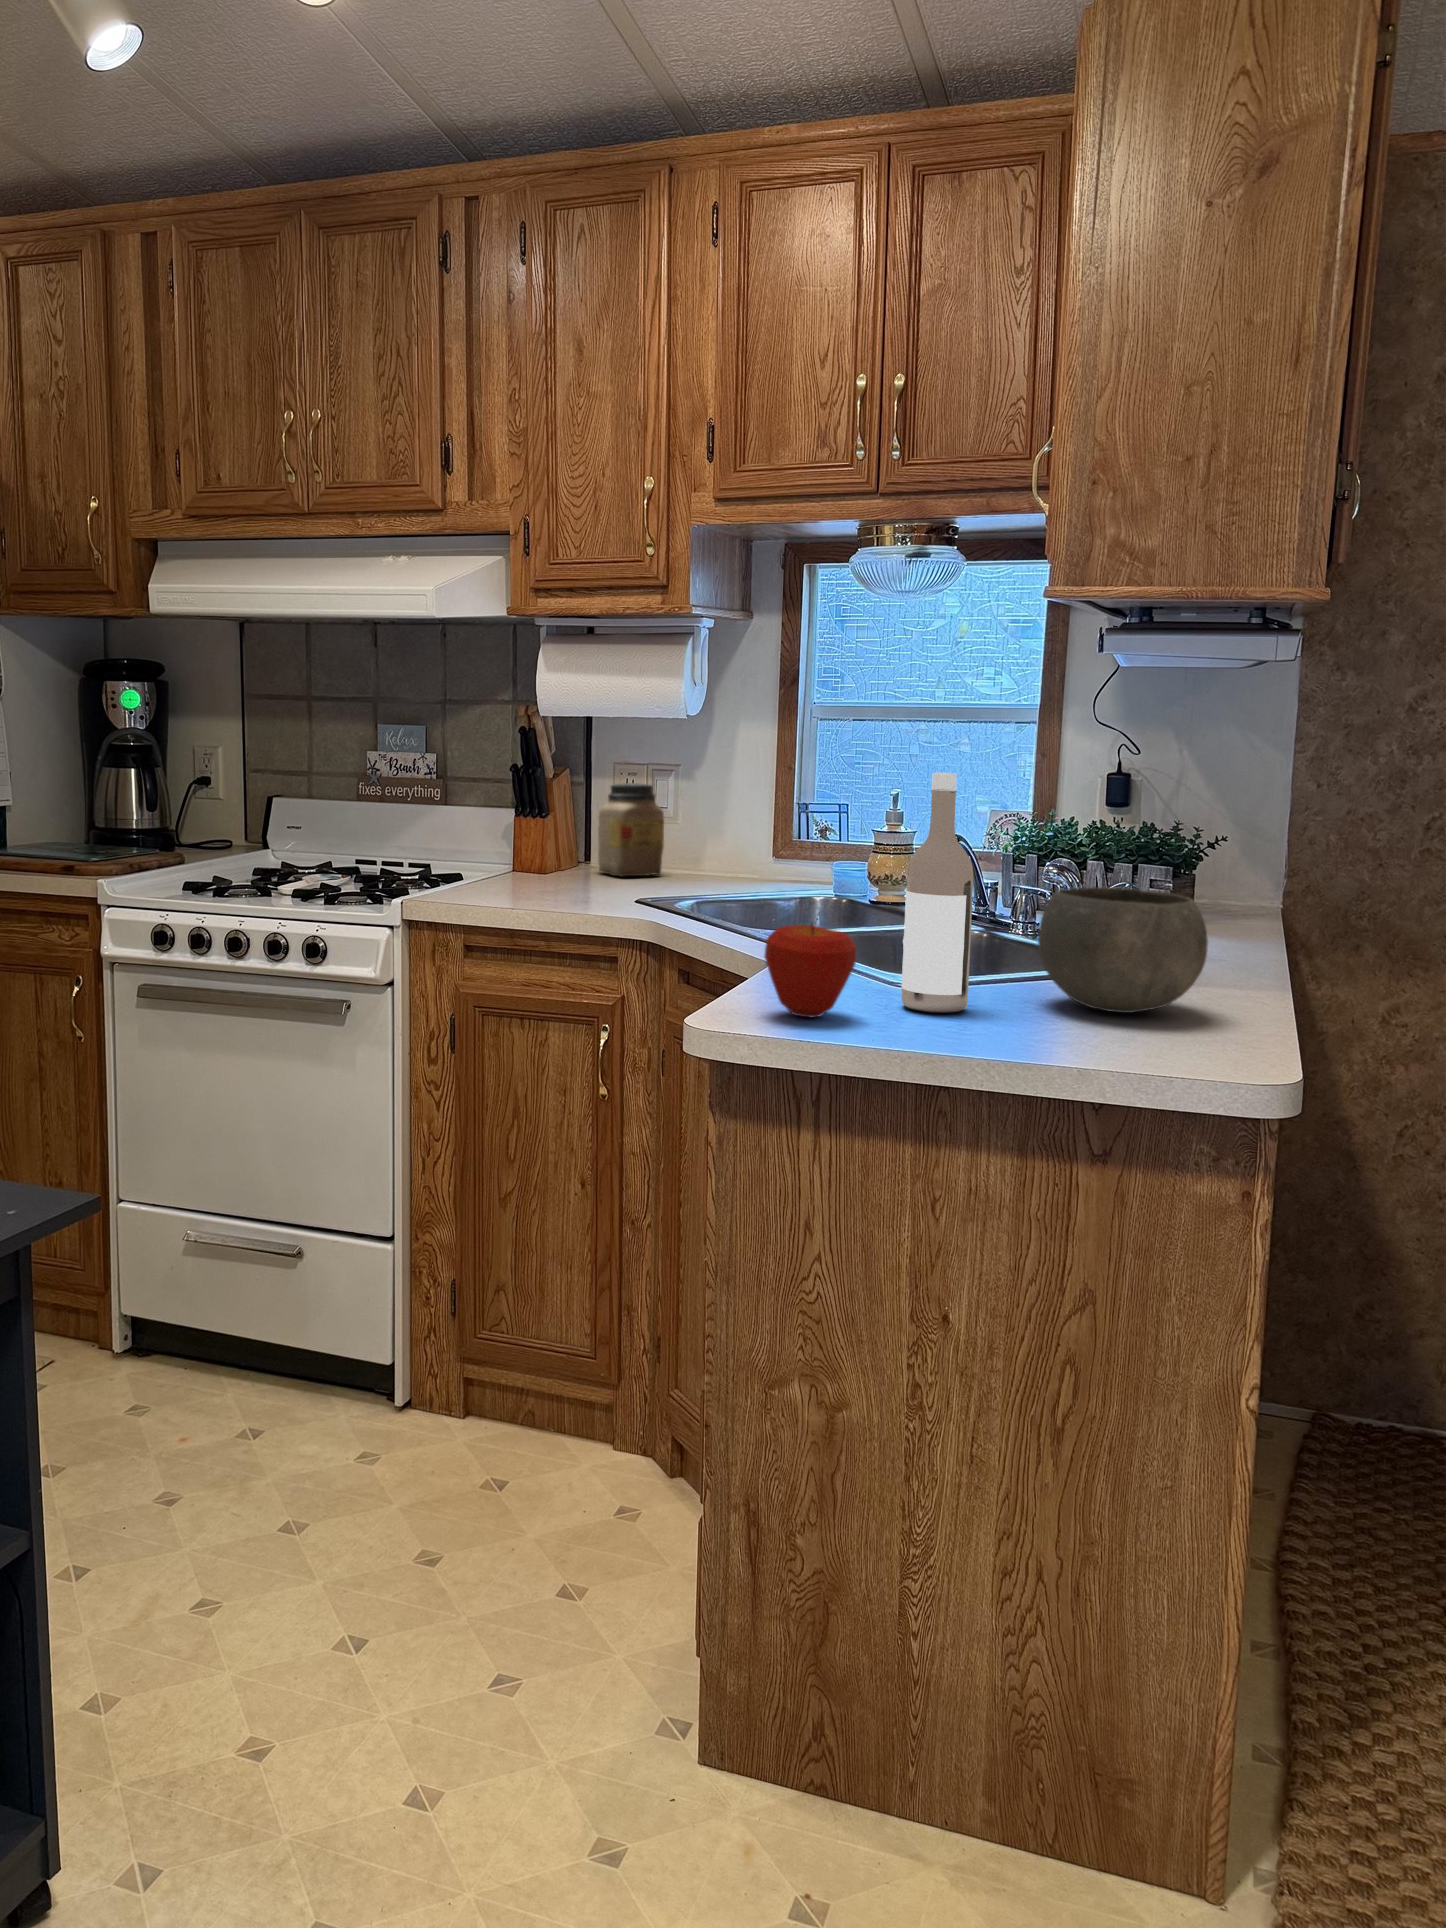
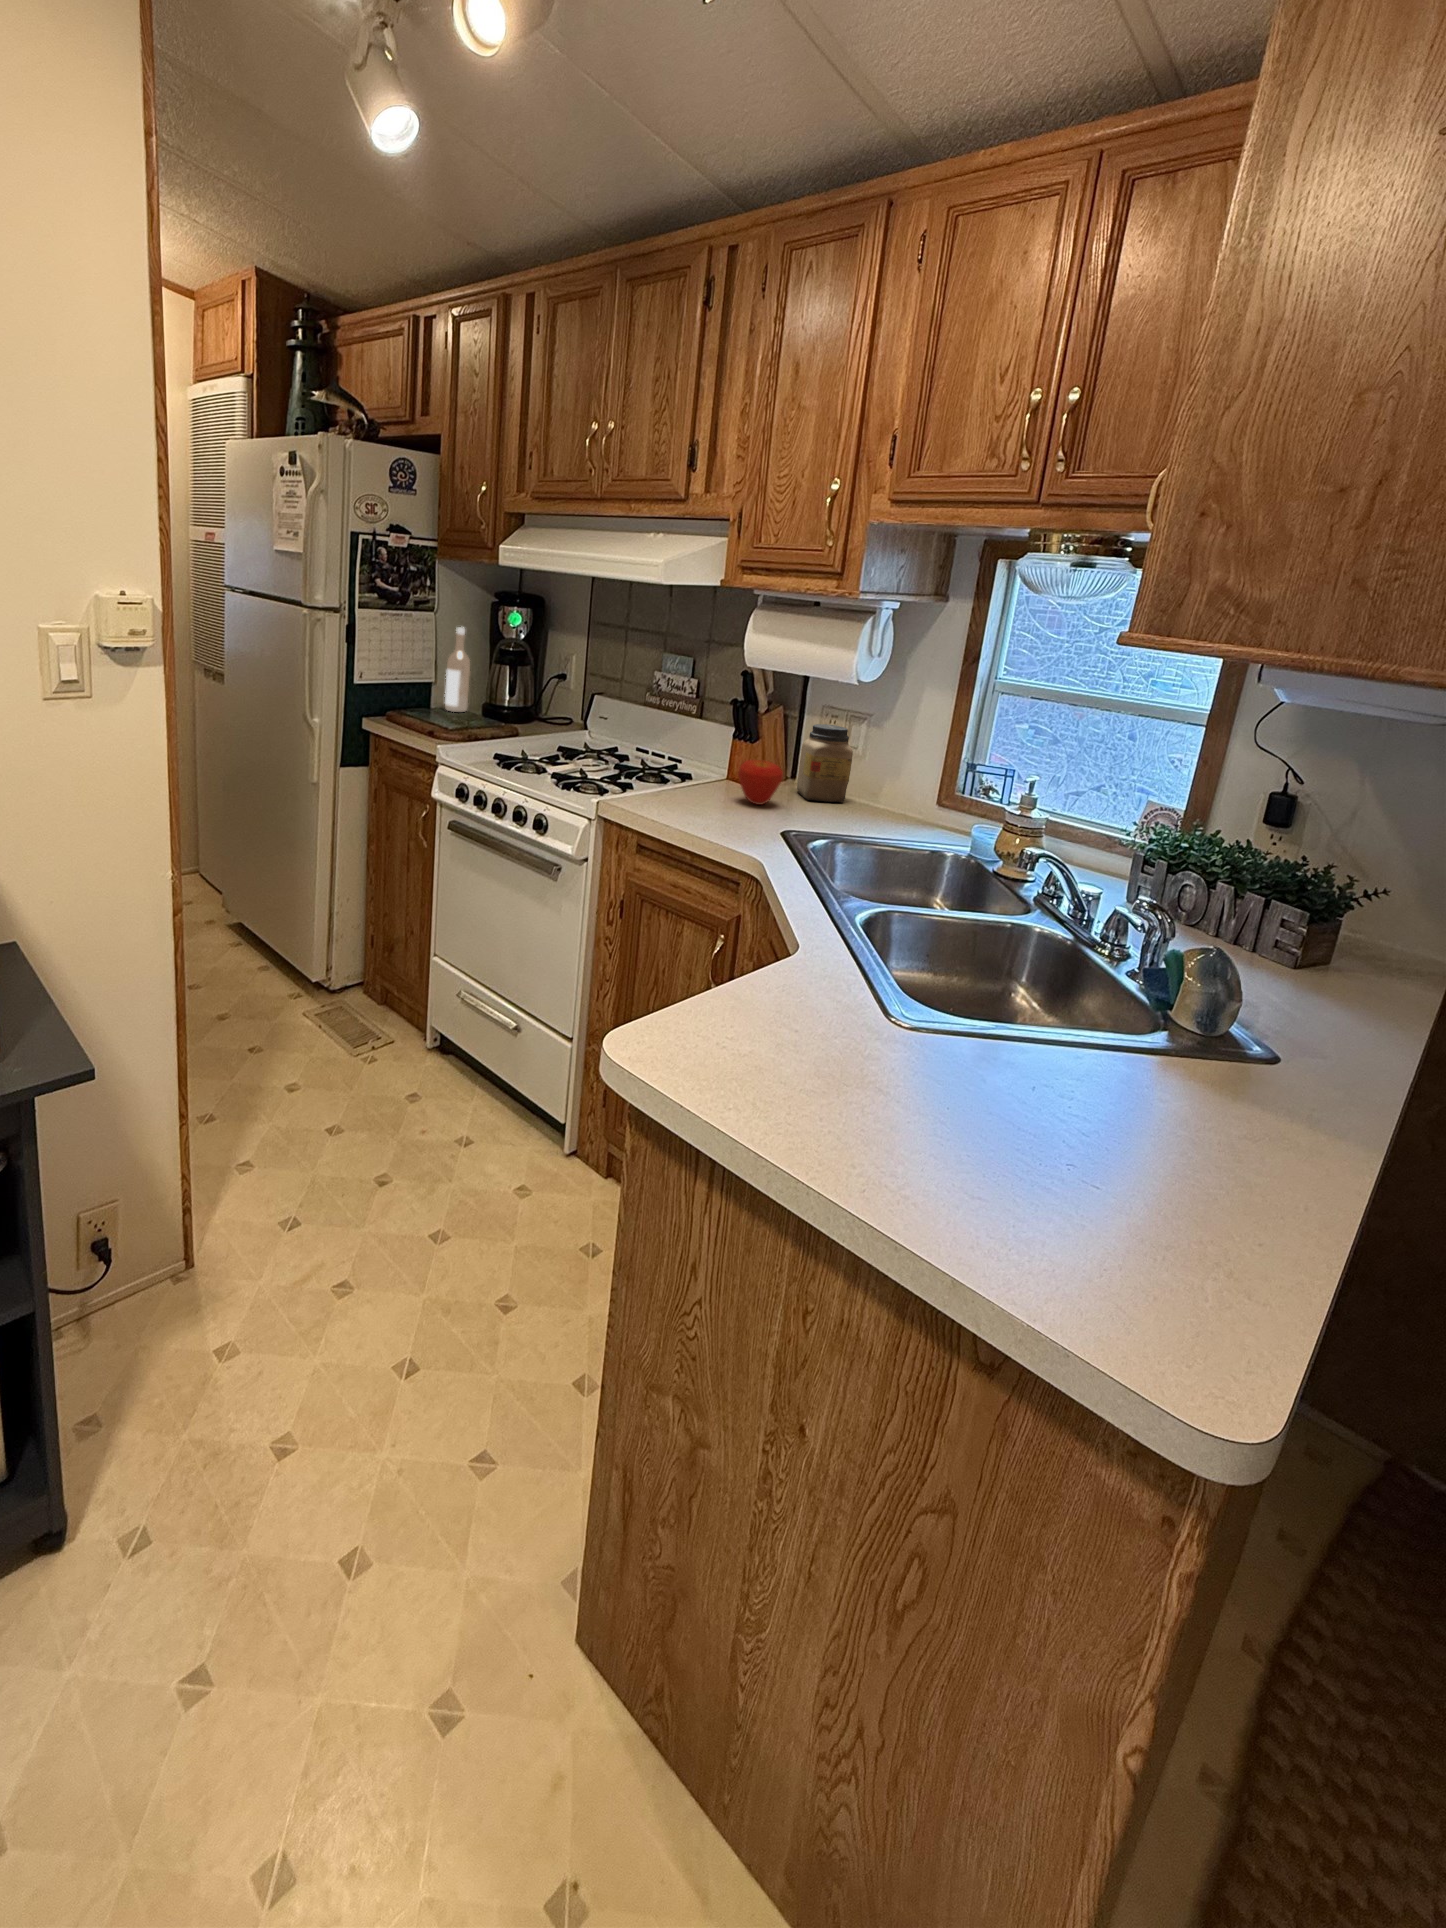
wine bottle: present [902,773,973,1013] -> present [445,627,470,712]
bowl: present [1038,887,1208,1013] -> none [1008,977,1210,1145]
apple: present [765,923,856,1018] -> present [738,760,783,805]

